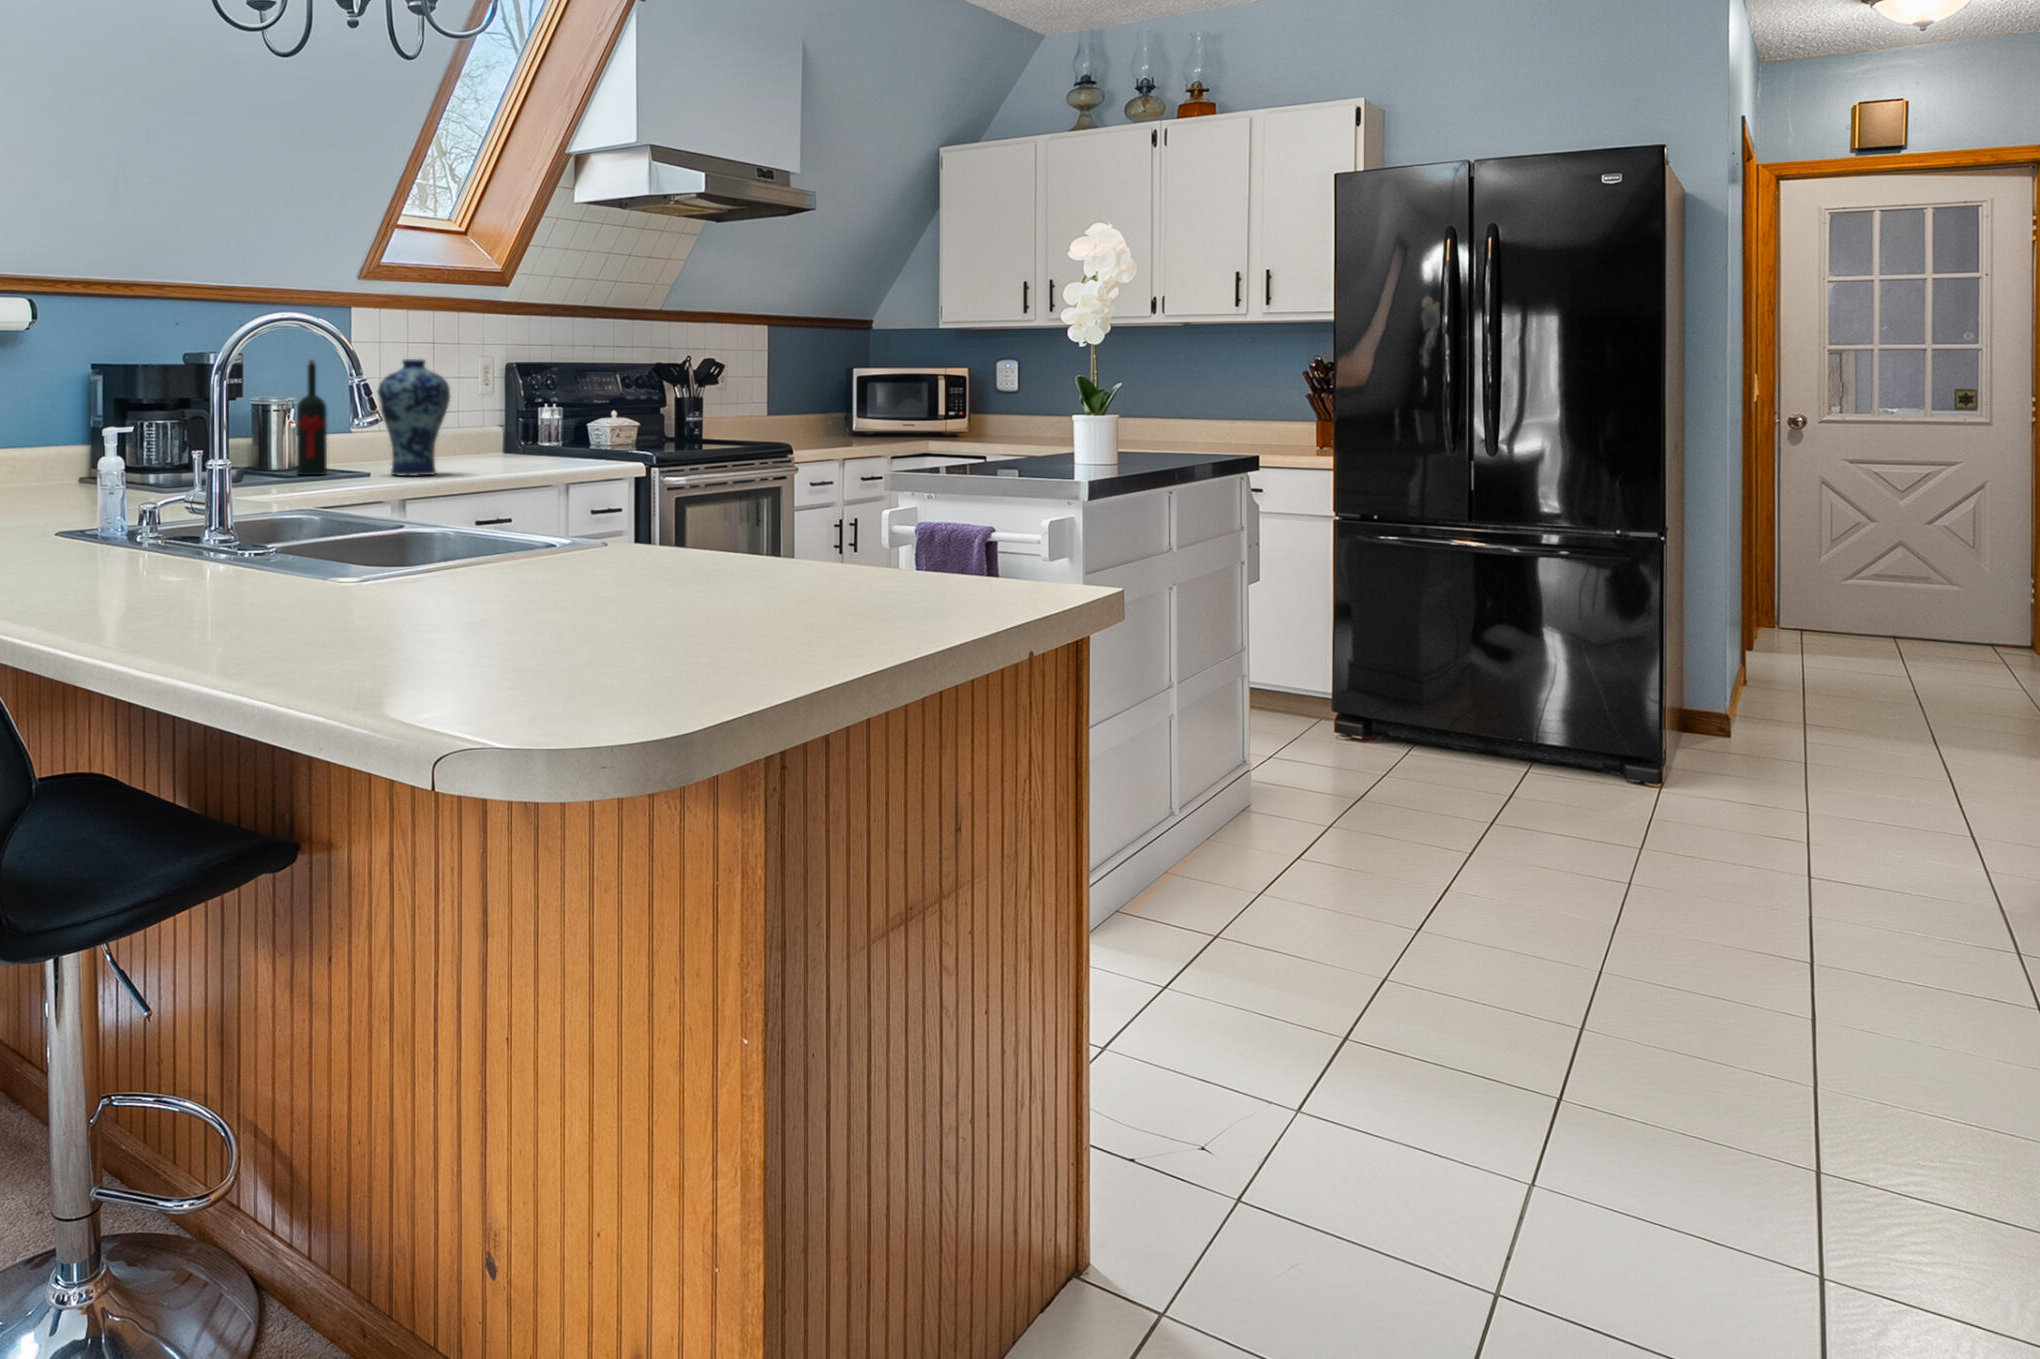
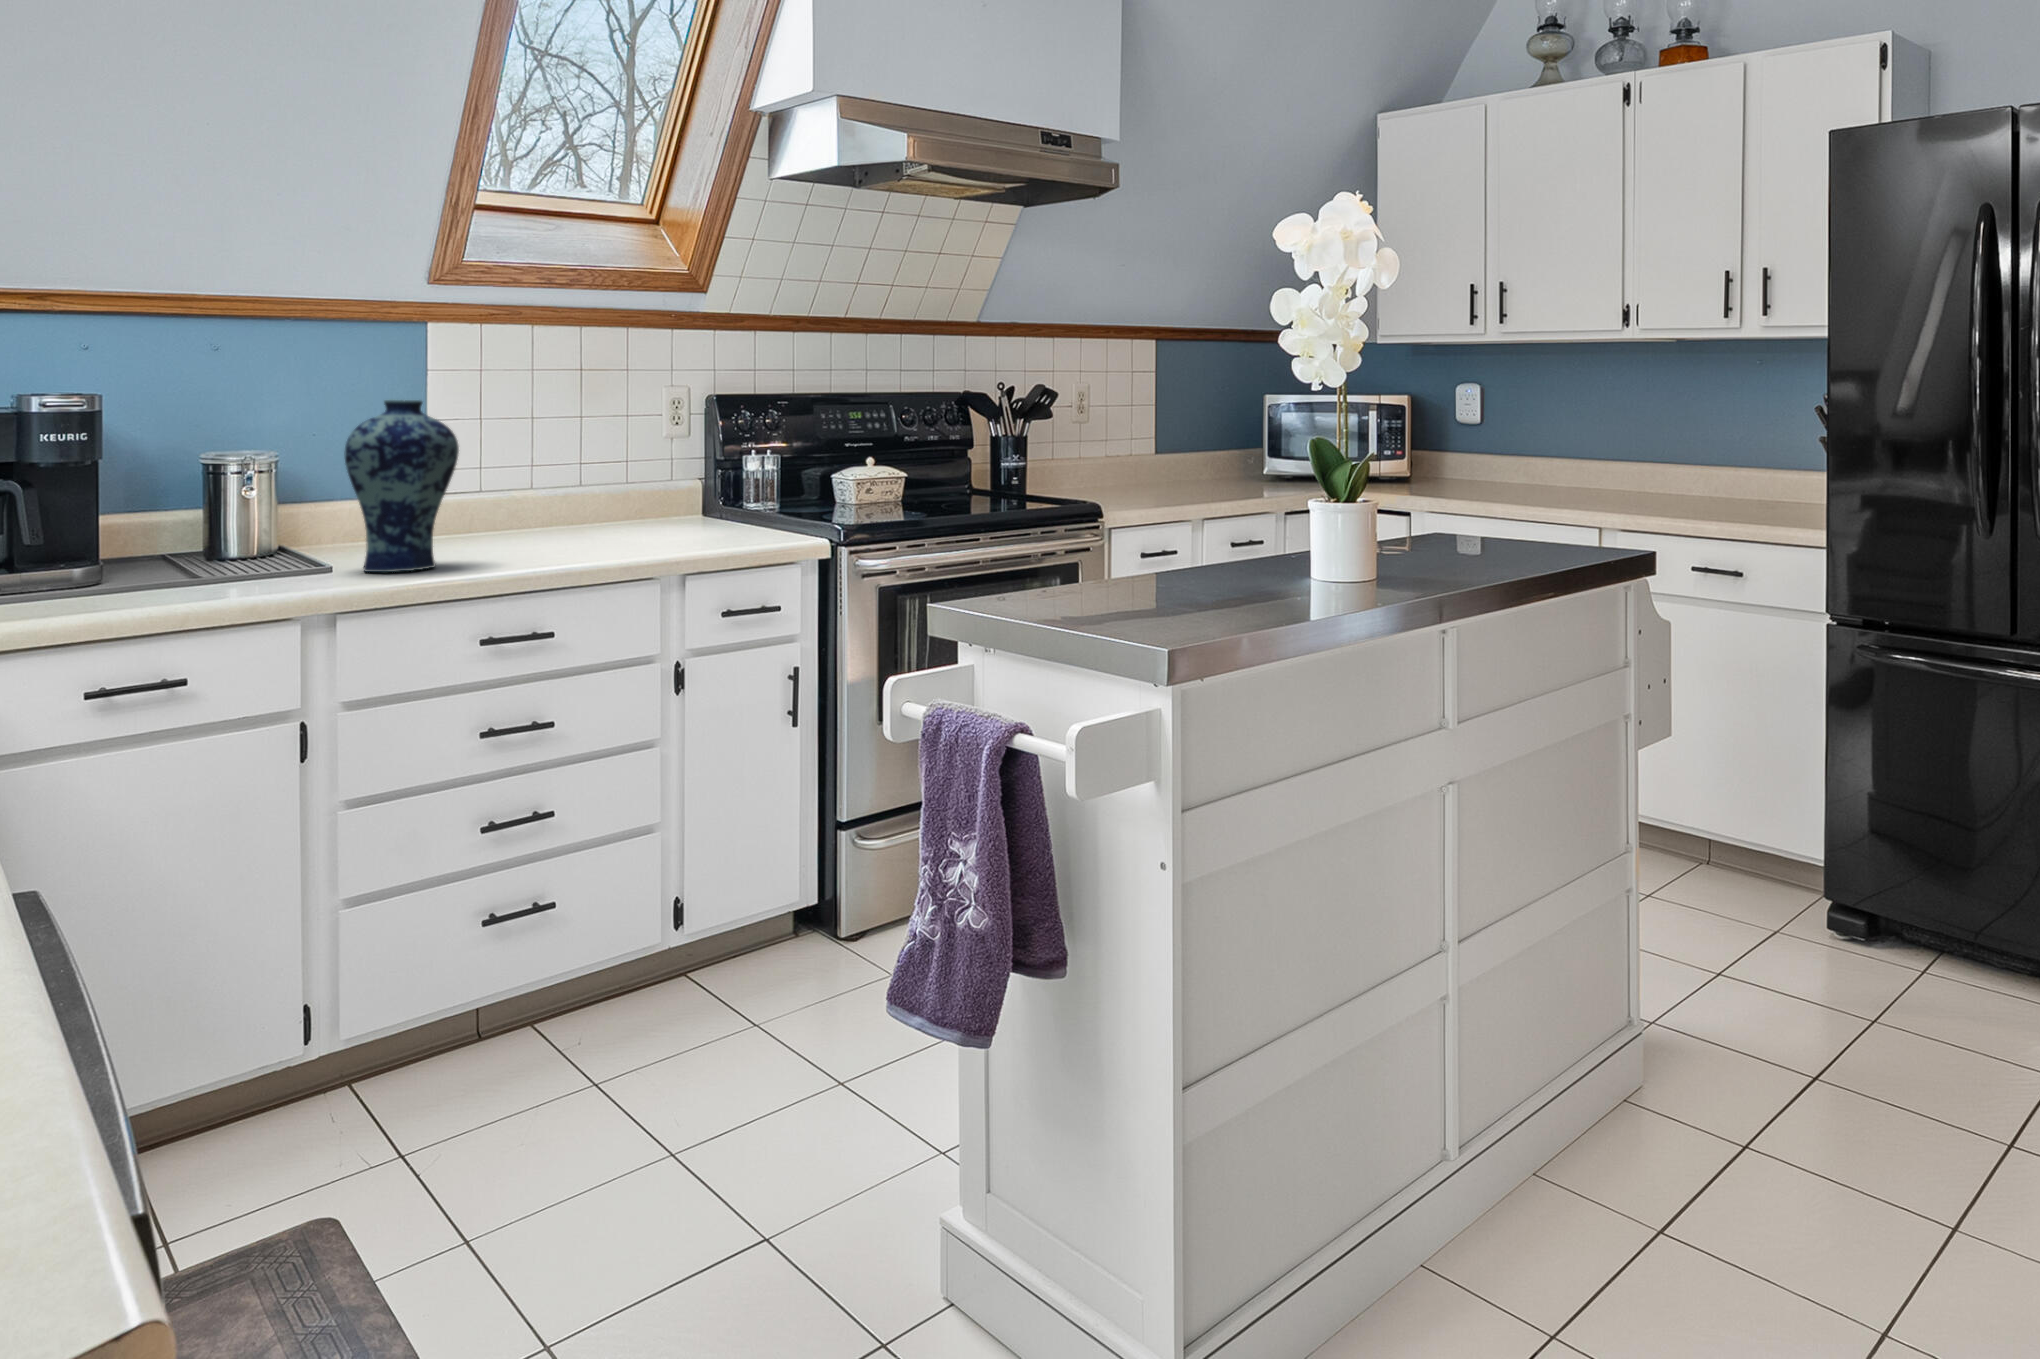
wine bottle: present [296,360,327,475] -> none [237,399,289,569]

